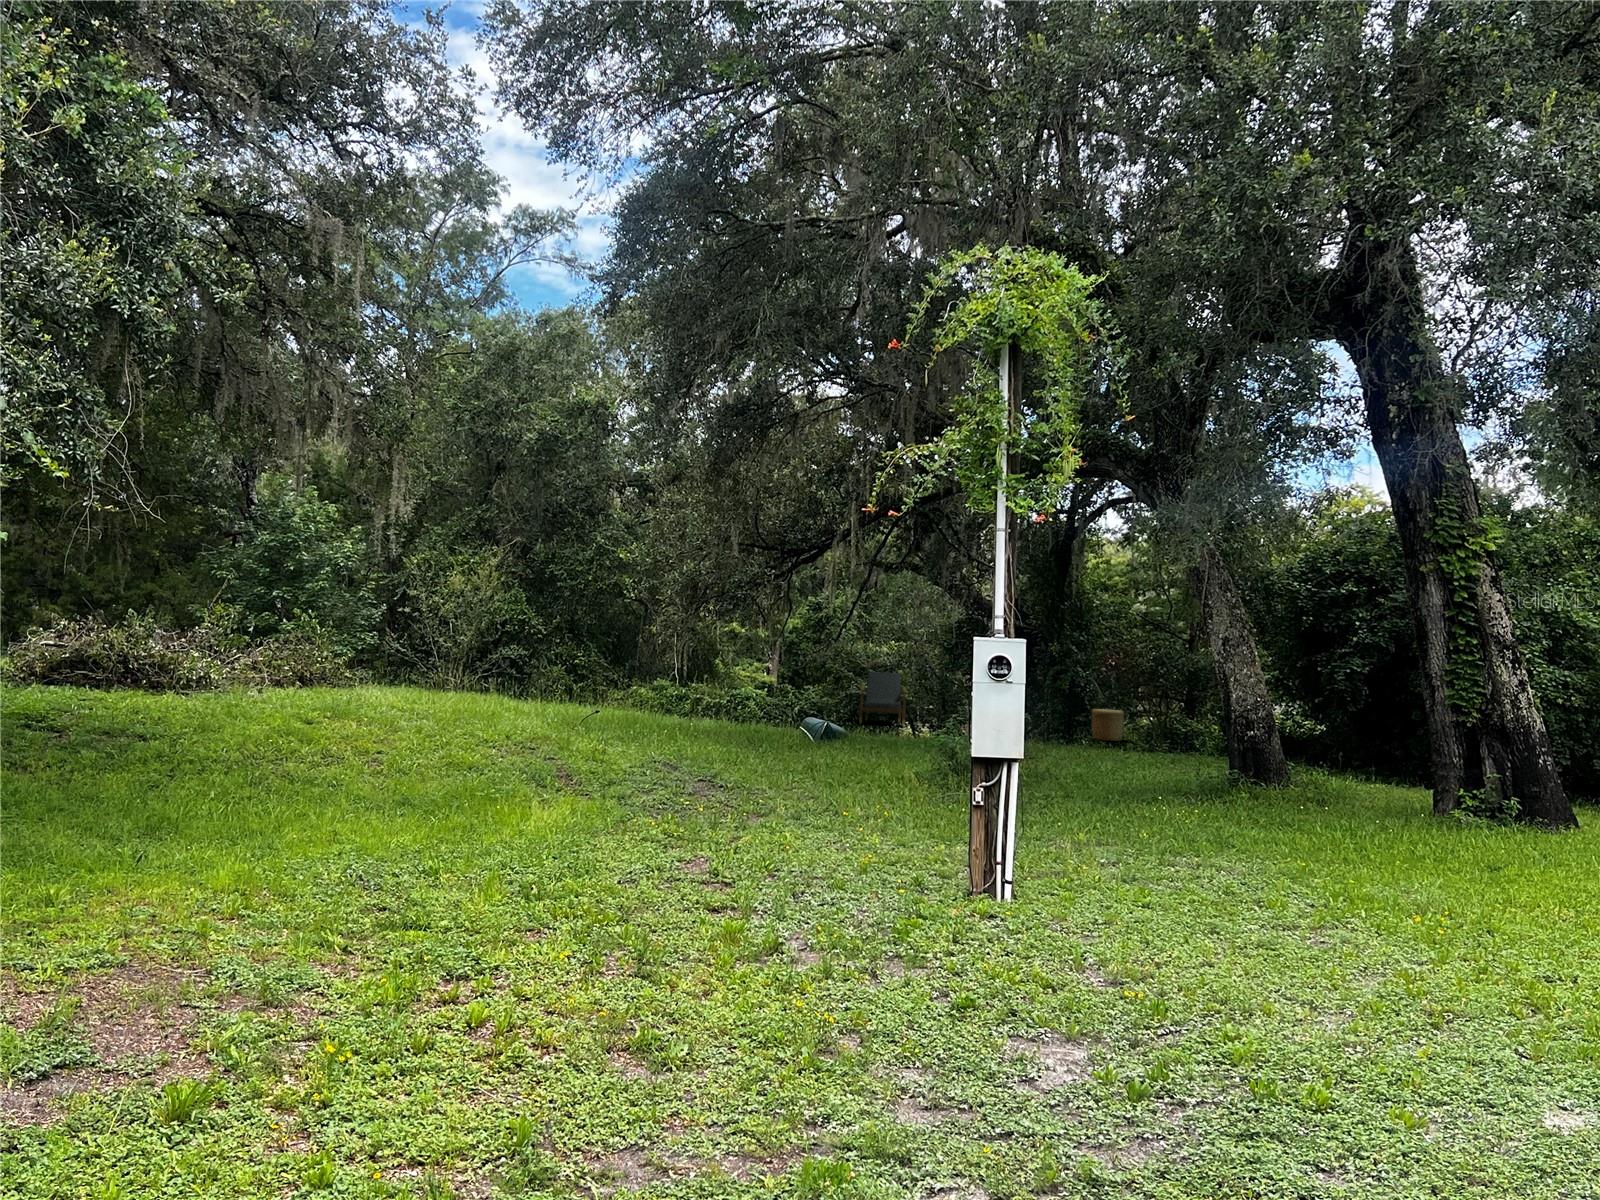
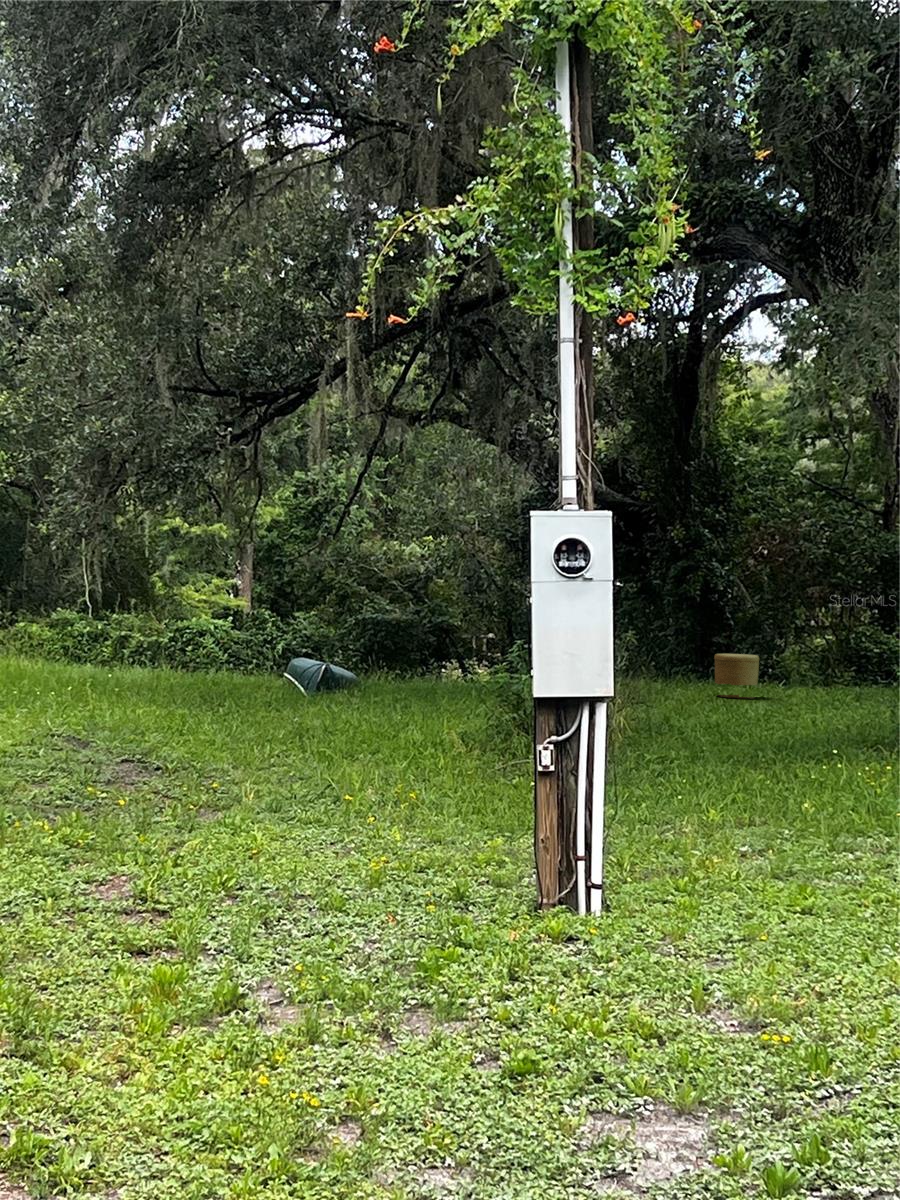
lounge chair: present [859,672,906,725] -> none [383,607,451,685]

